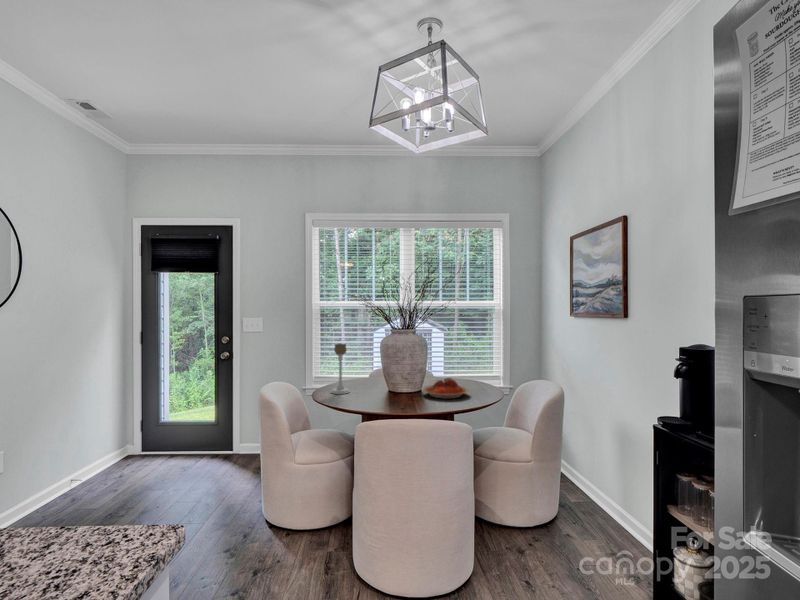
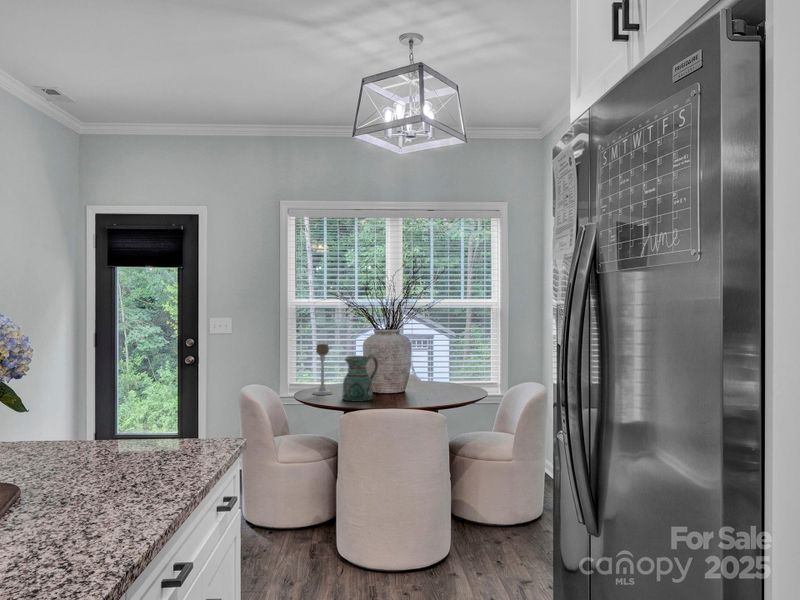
ceramic pitcher: none [359,355,395,404] -> present [342,355,378,402]
plate: present [422,378,468,398] -> none [406,378,453,398]

